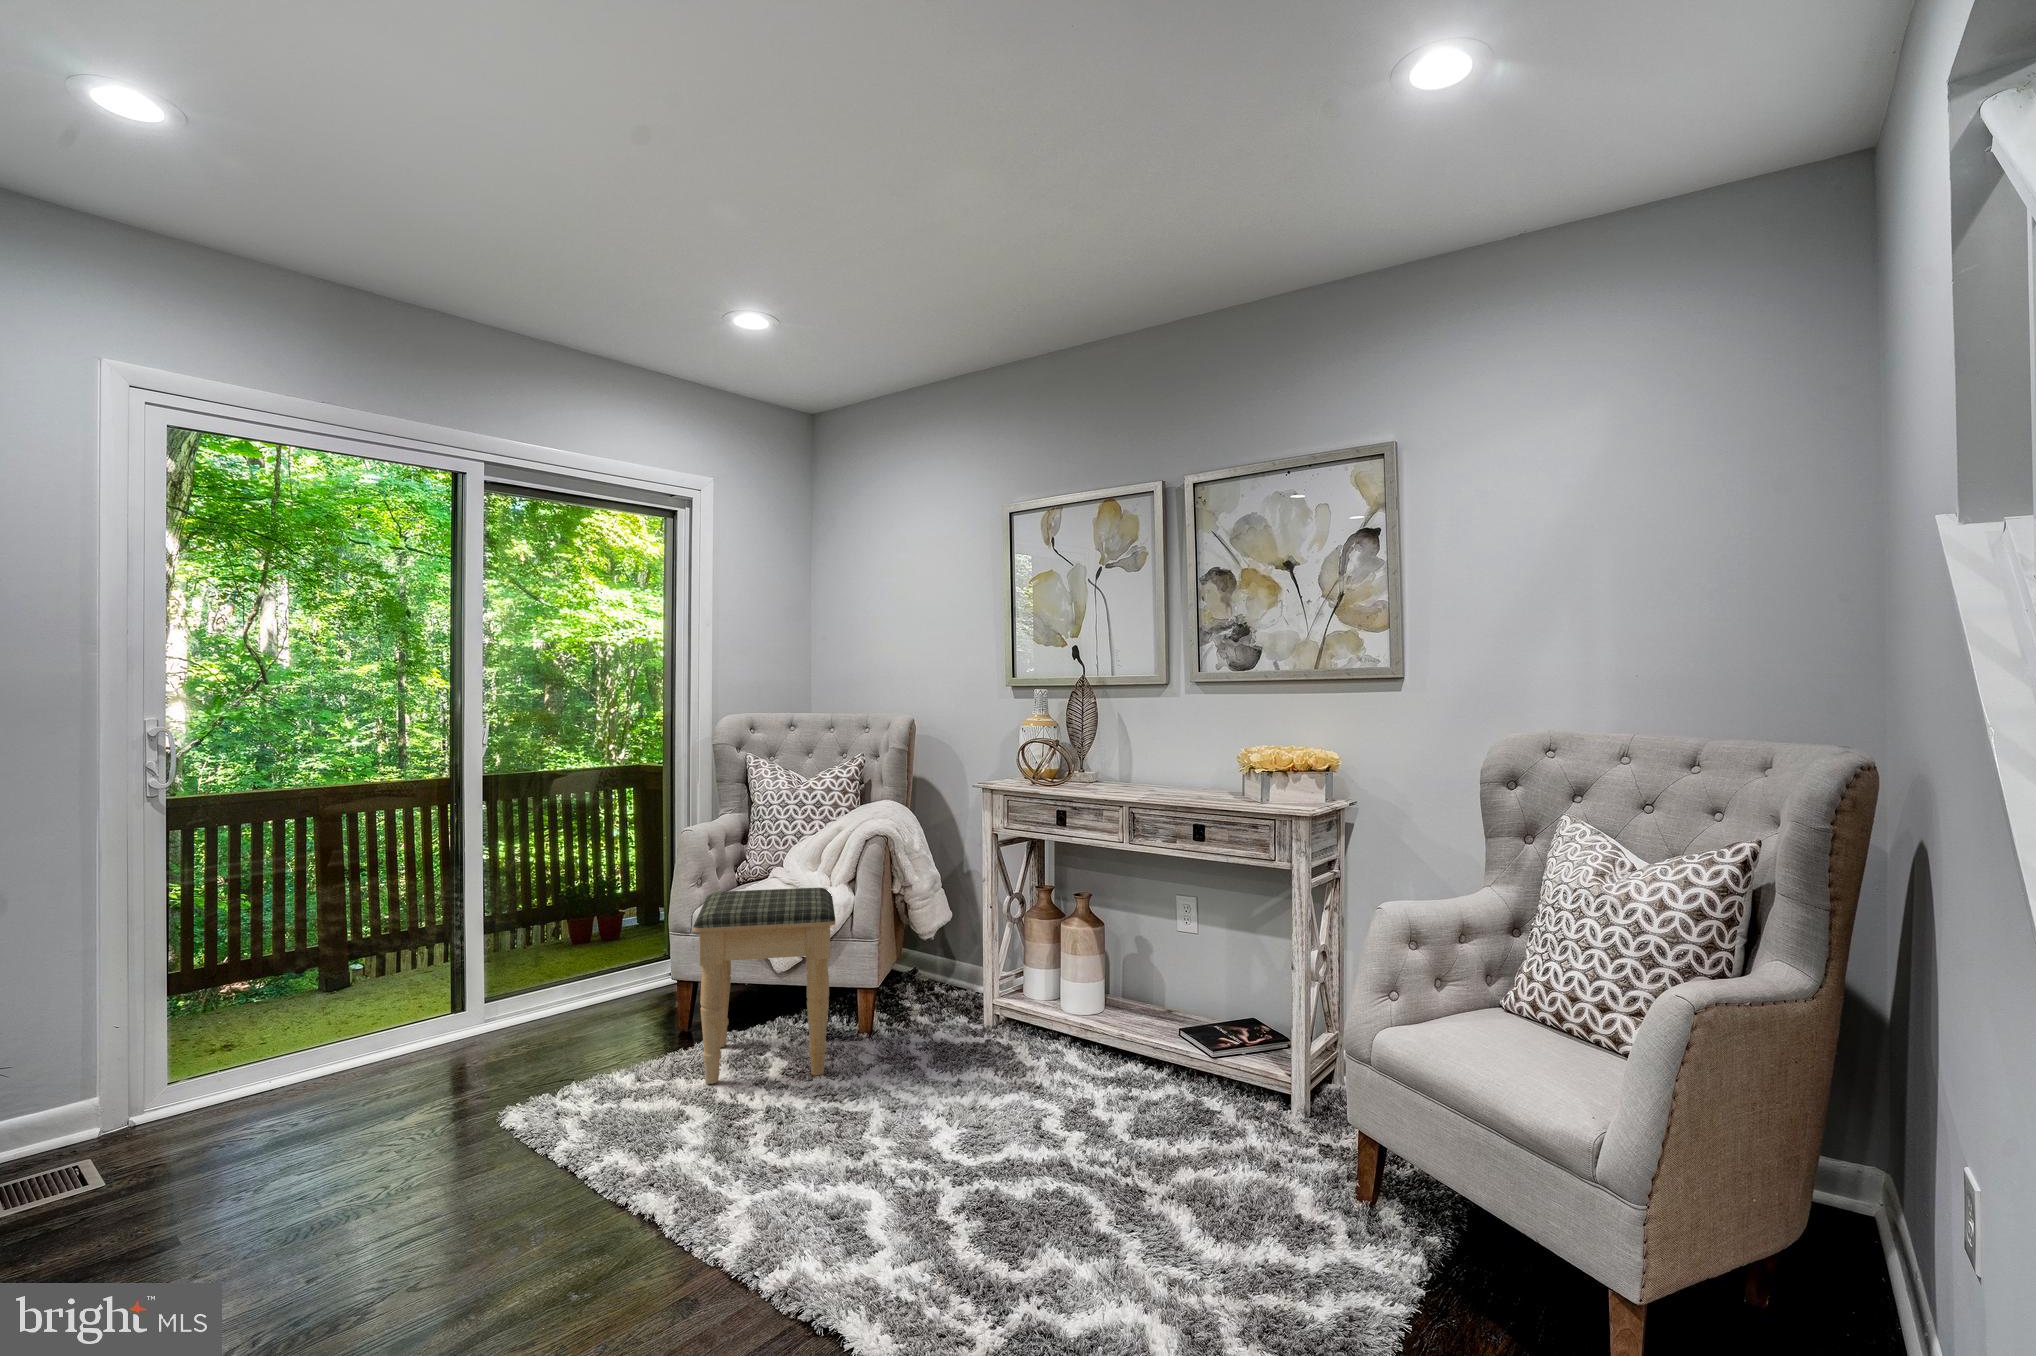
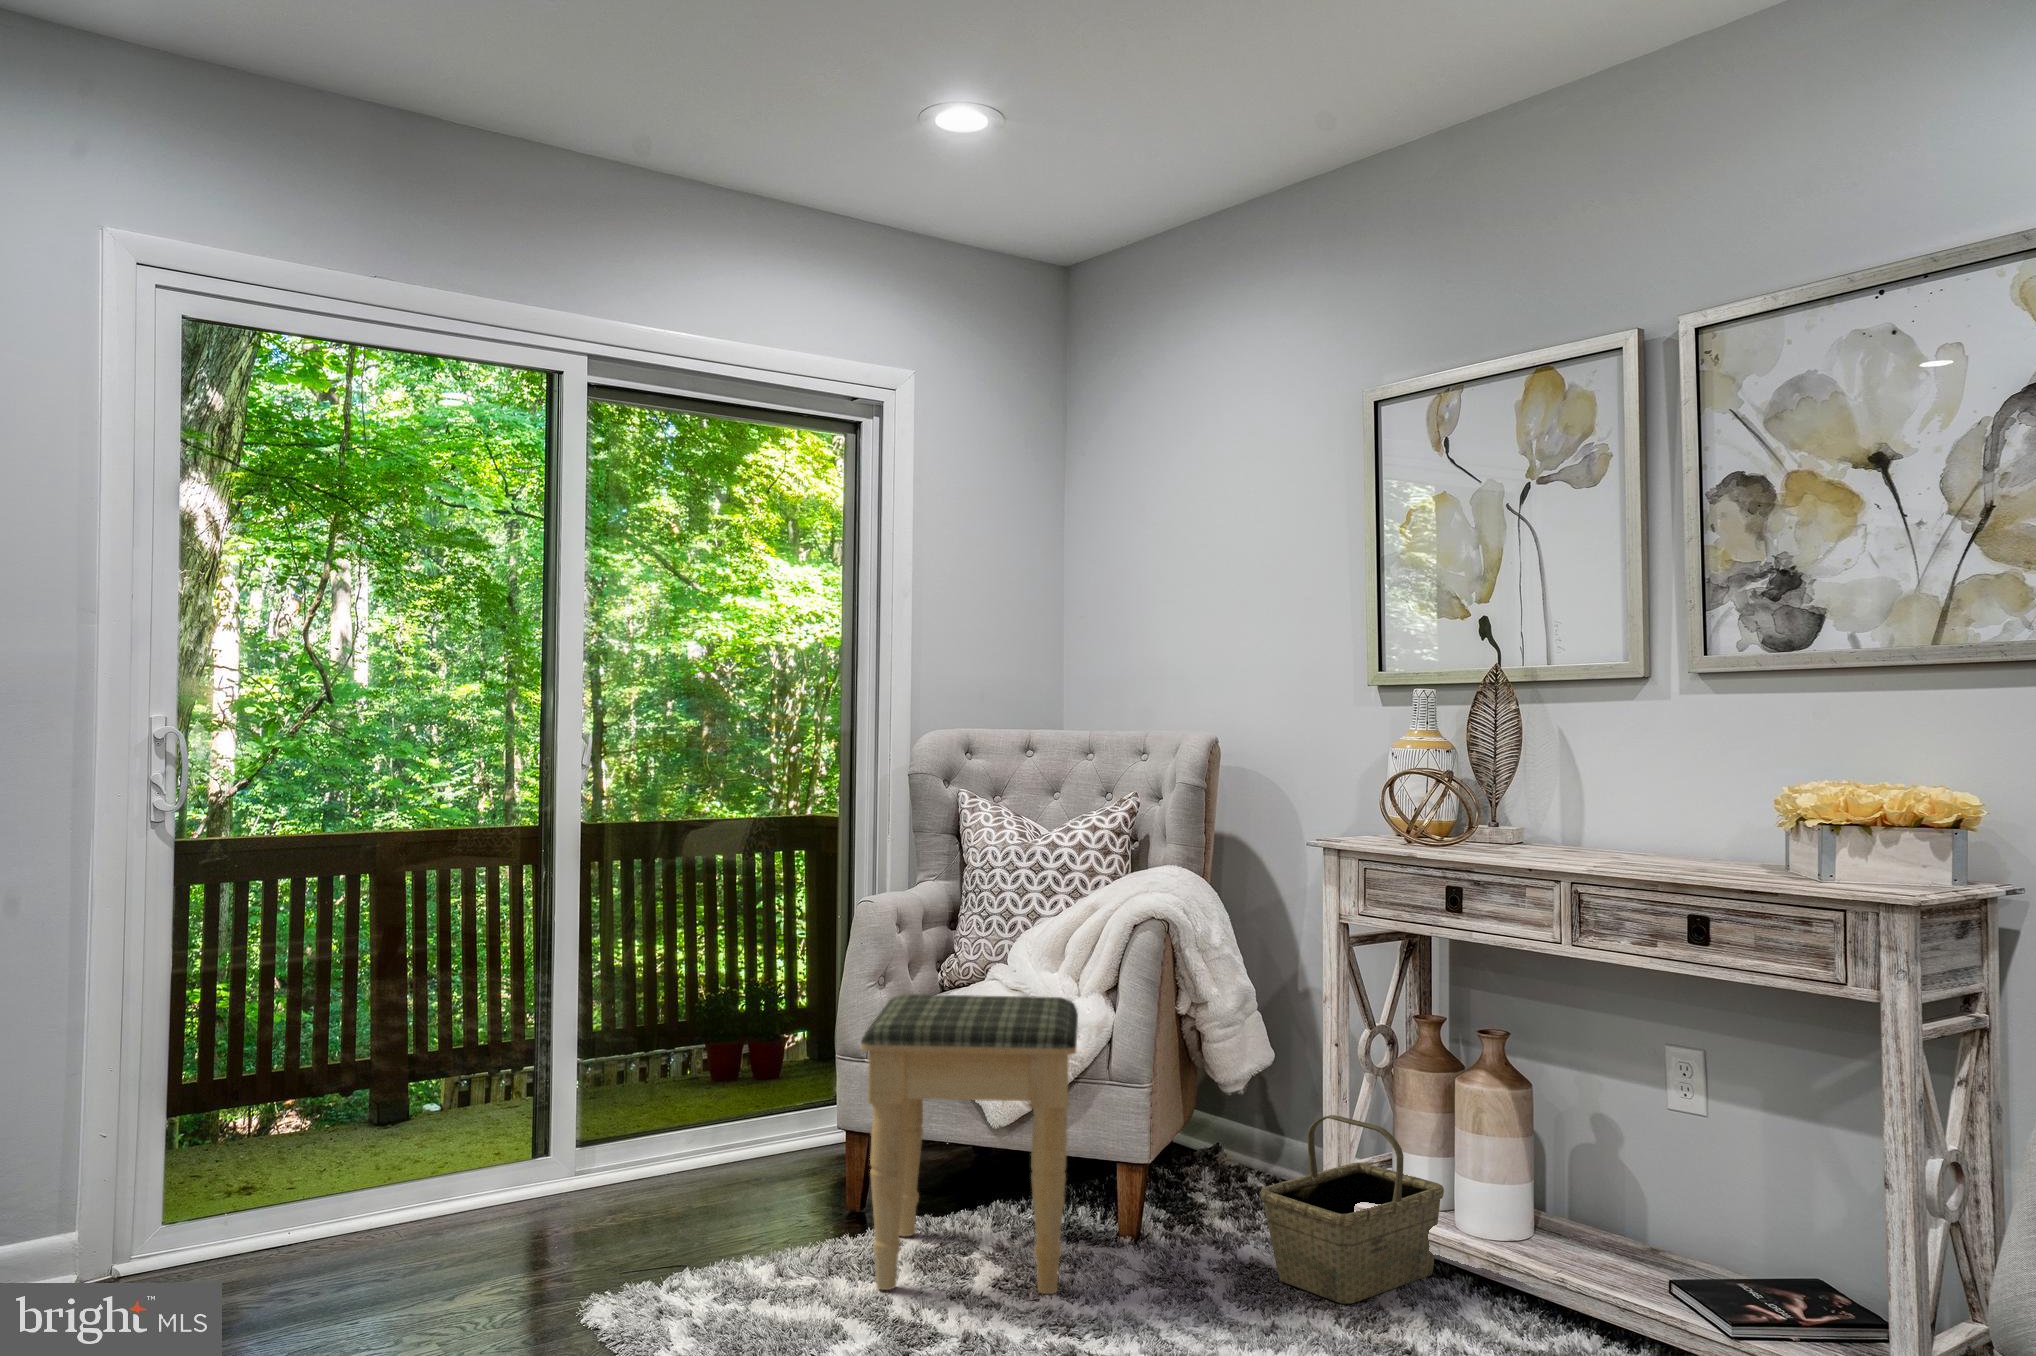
basket: none [949,950,1055,1062] -> present [1261,1115,1444,1303]

